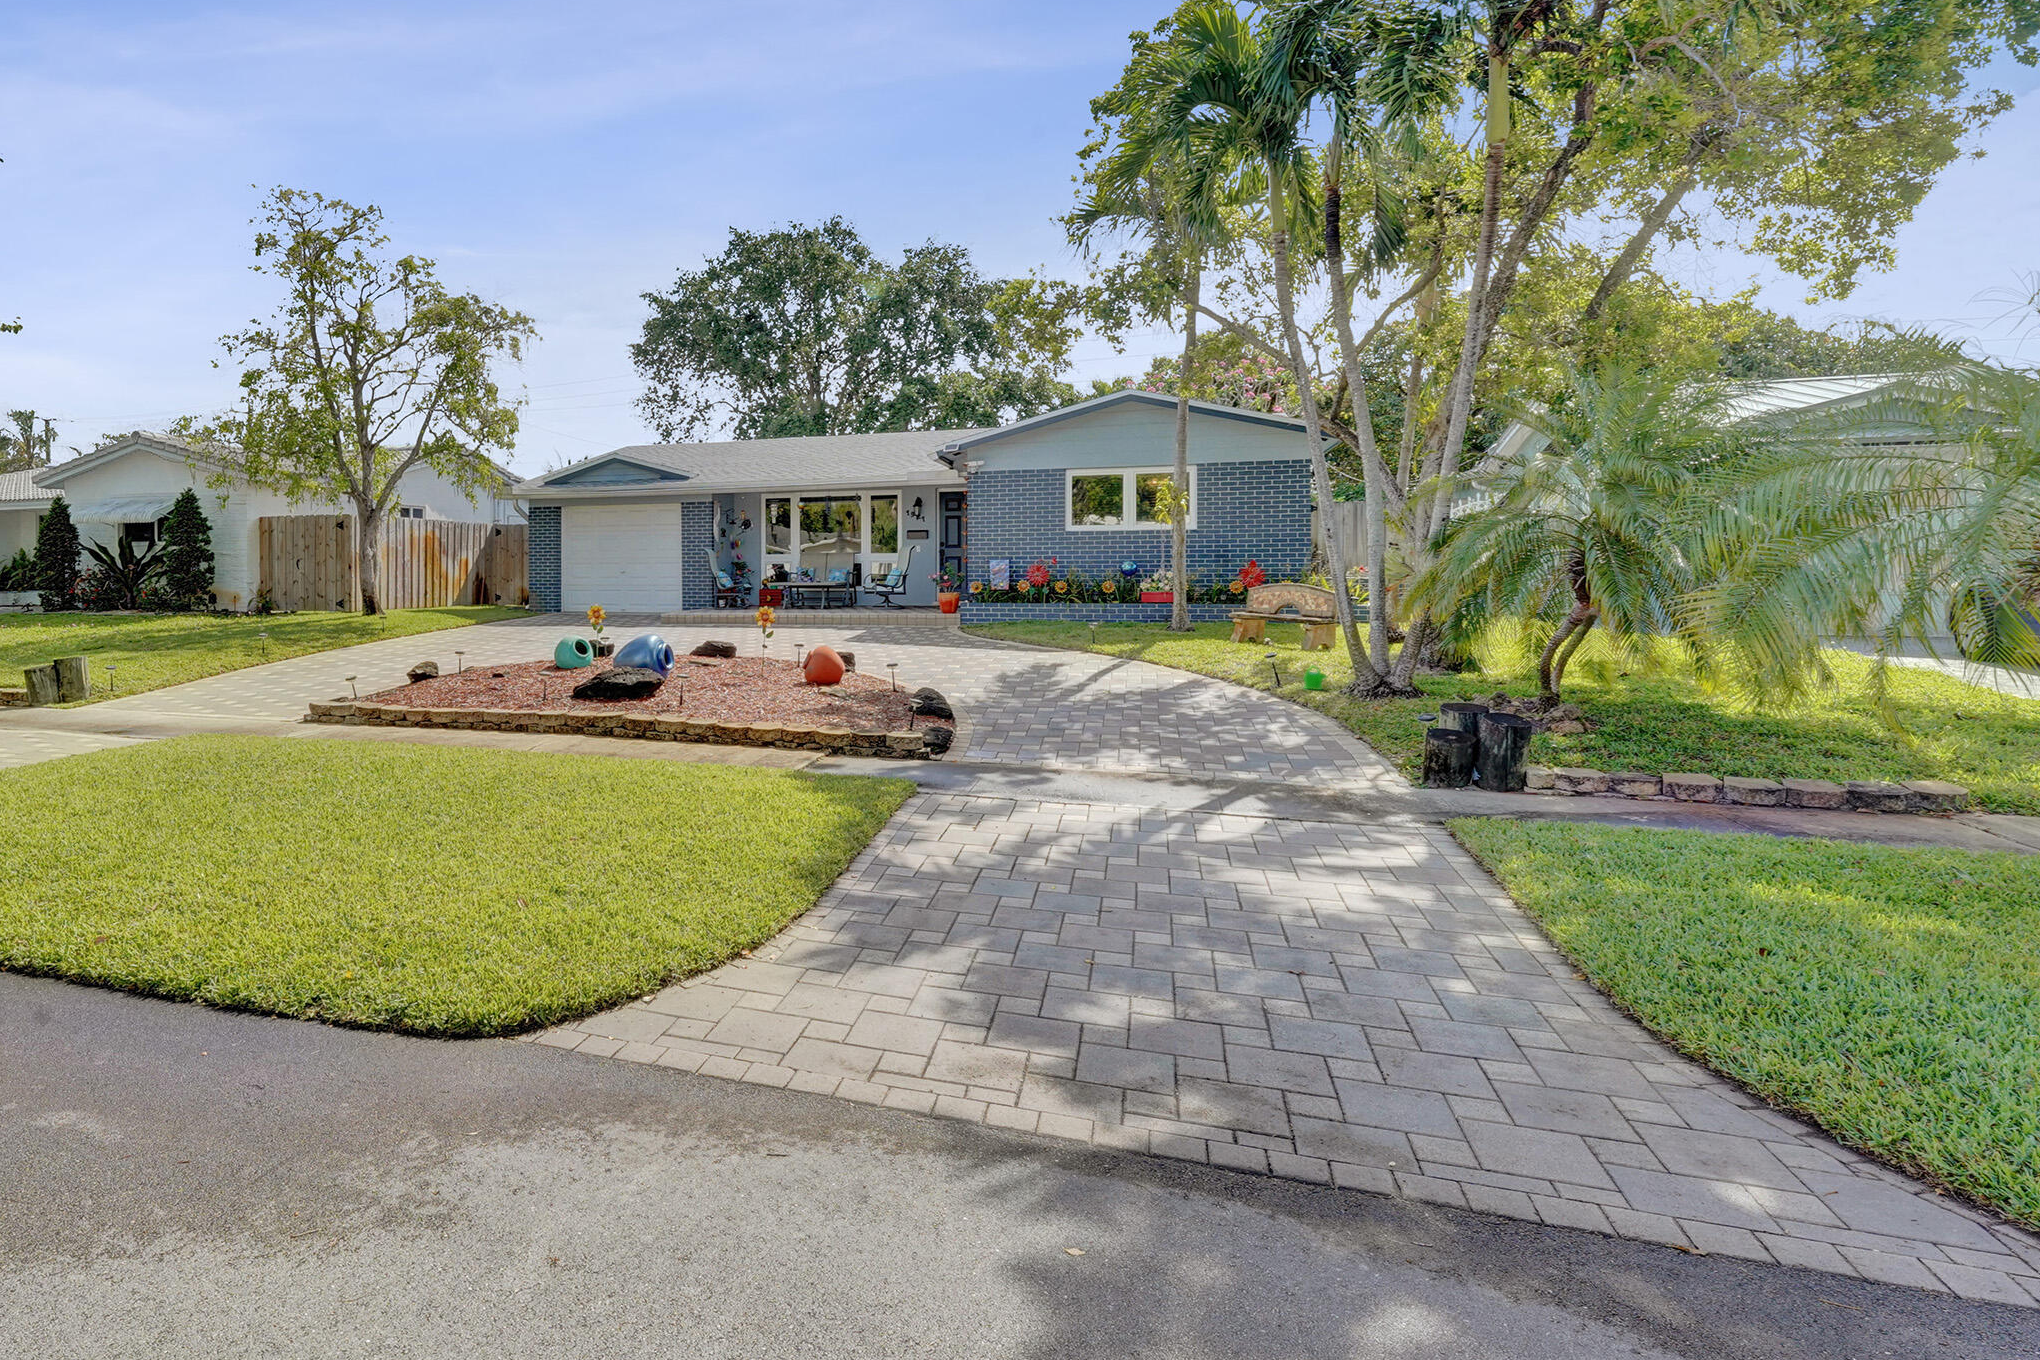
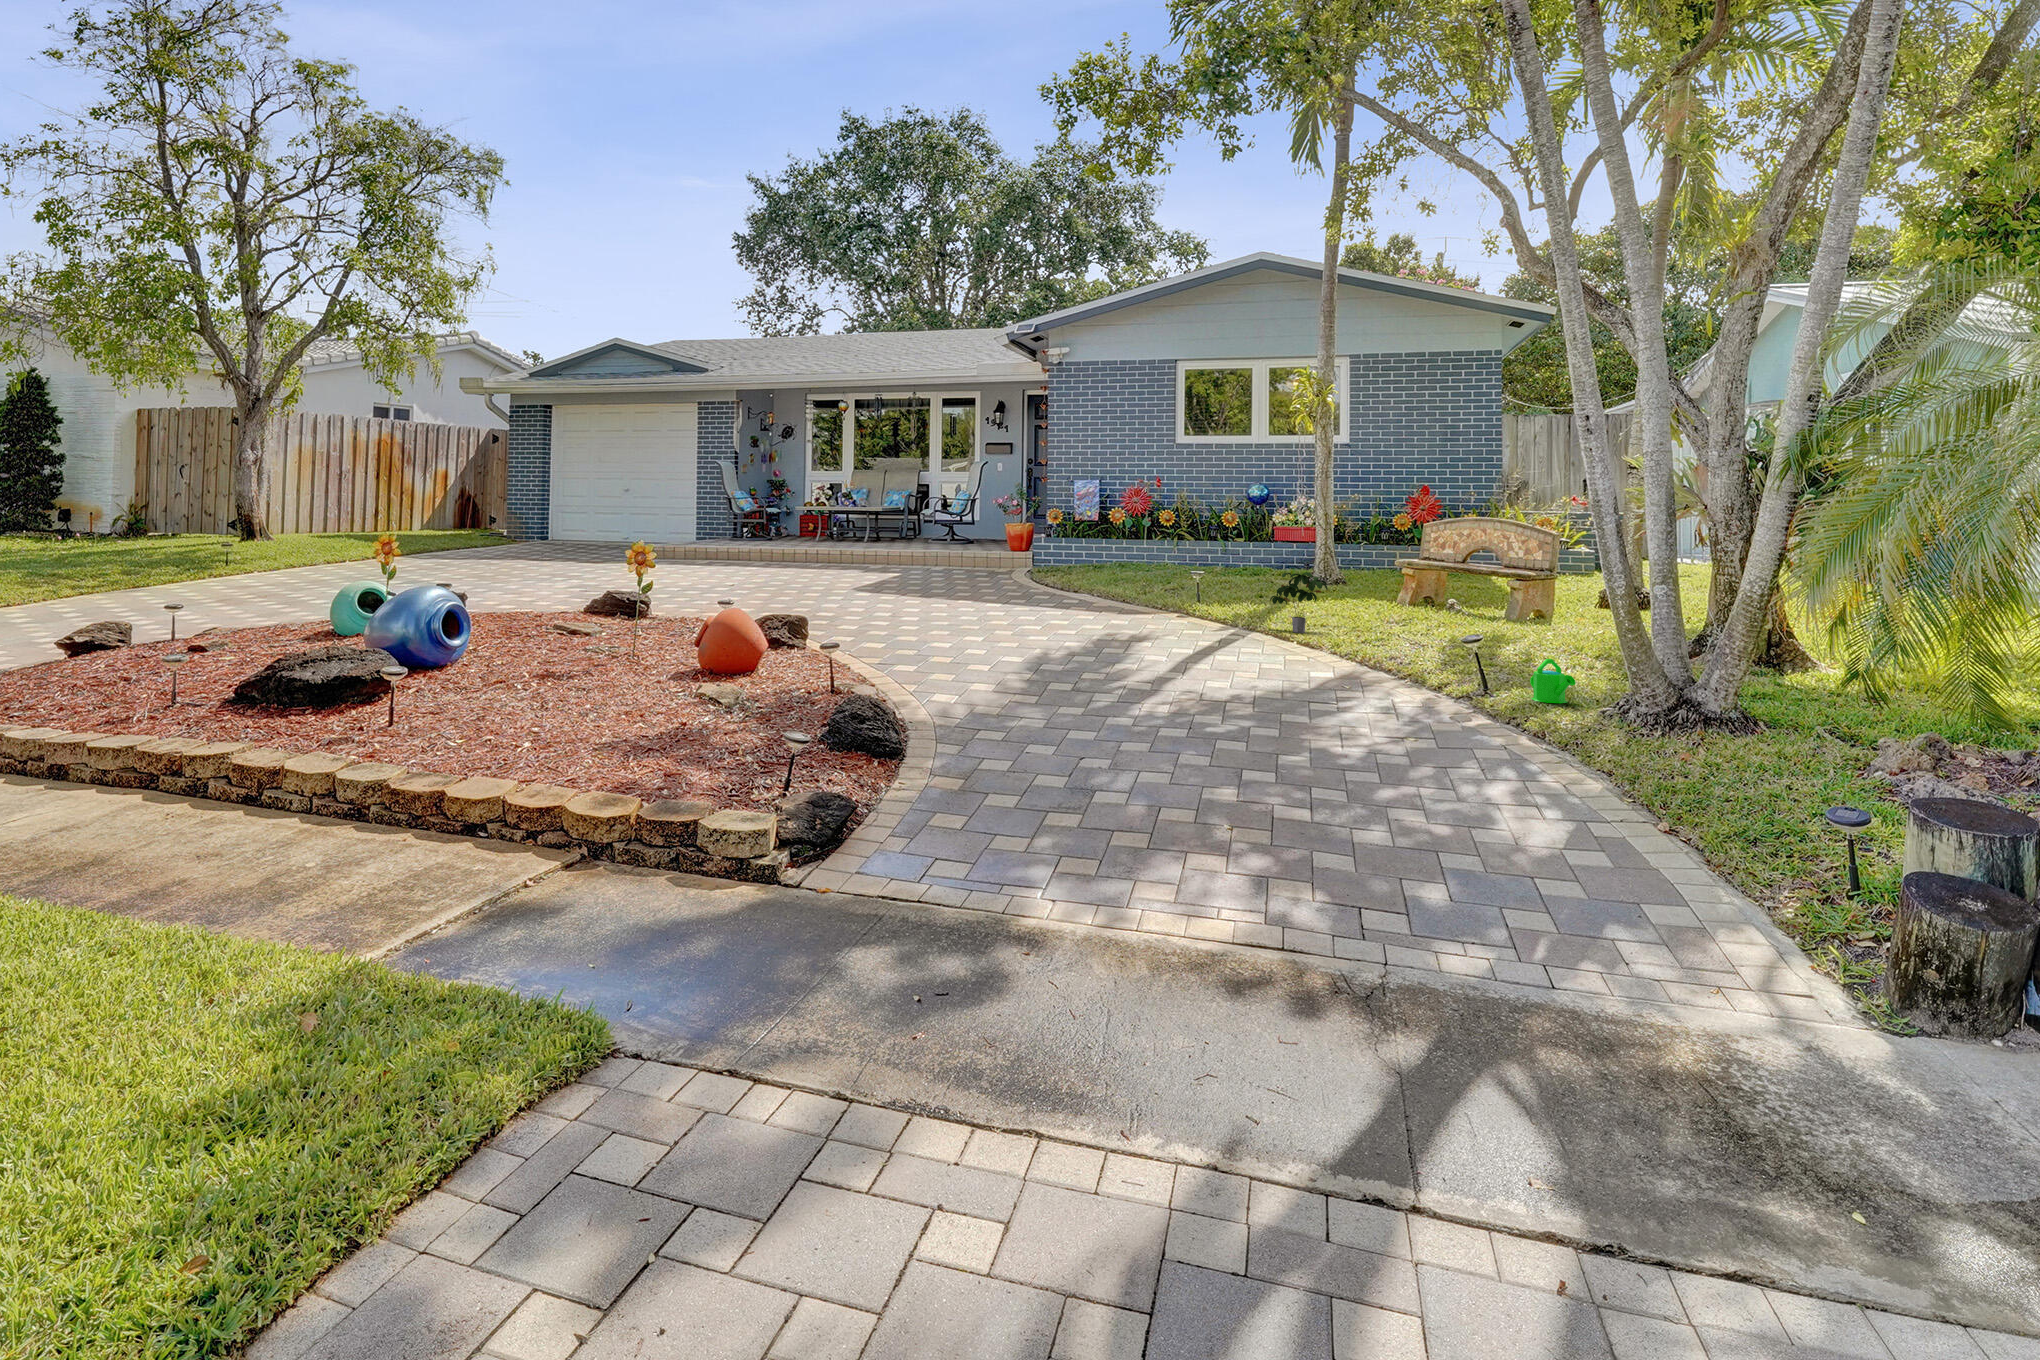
potted plant: none [1145,622,1184,660] -> present [1270,572,1328,633]

